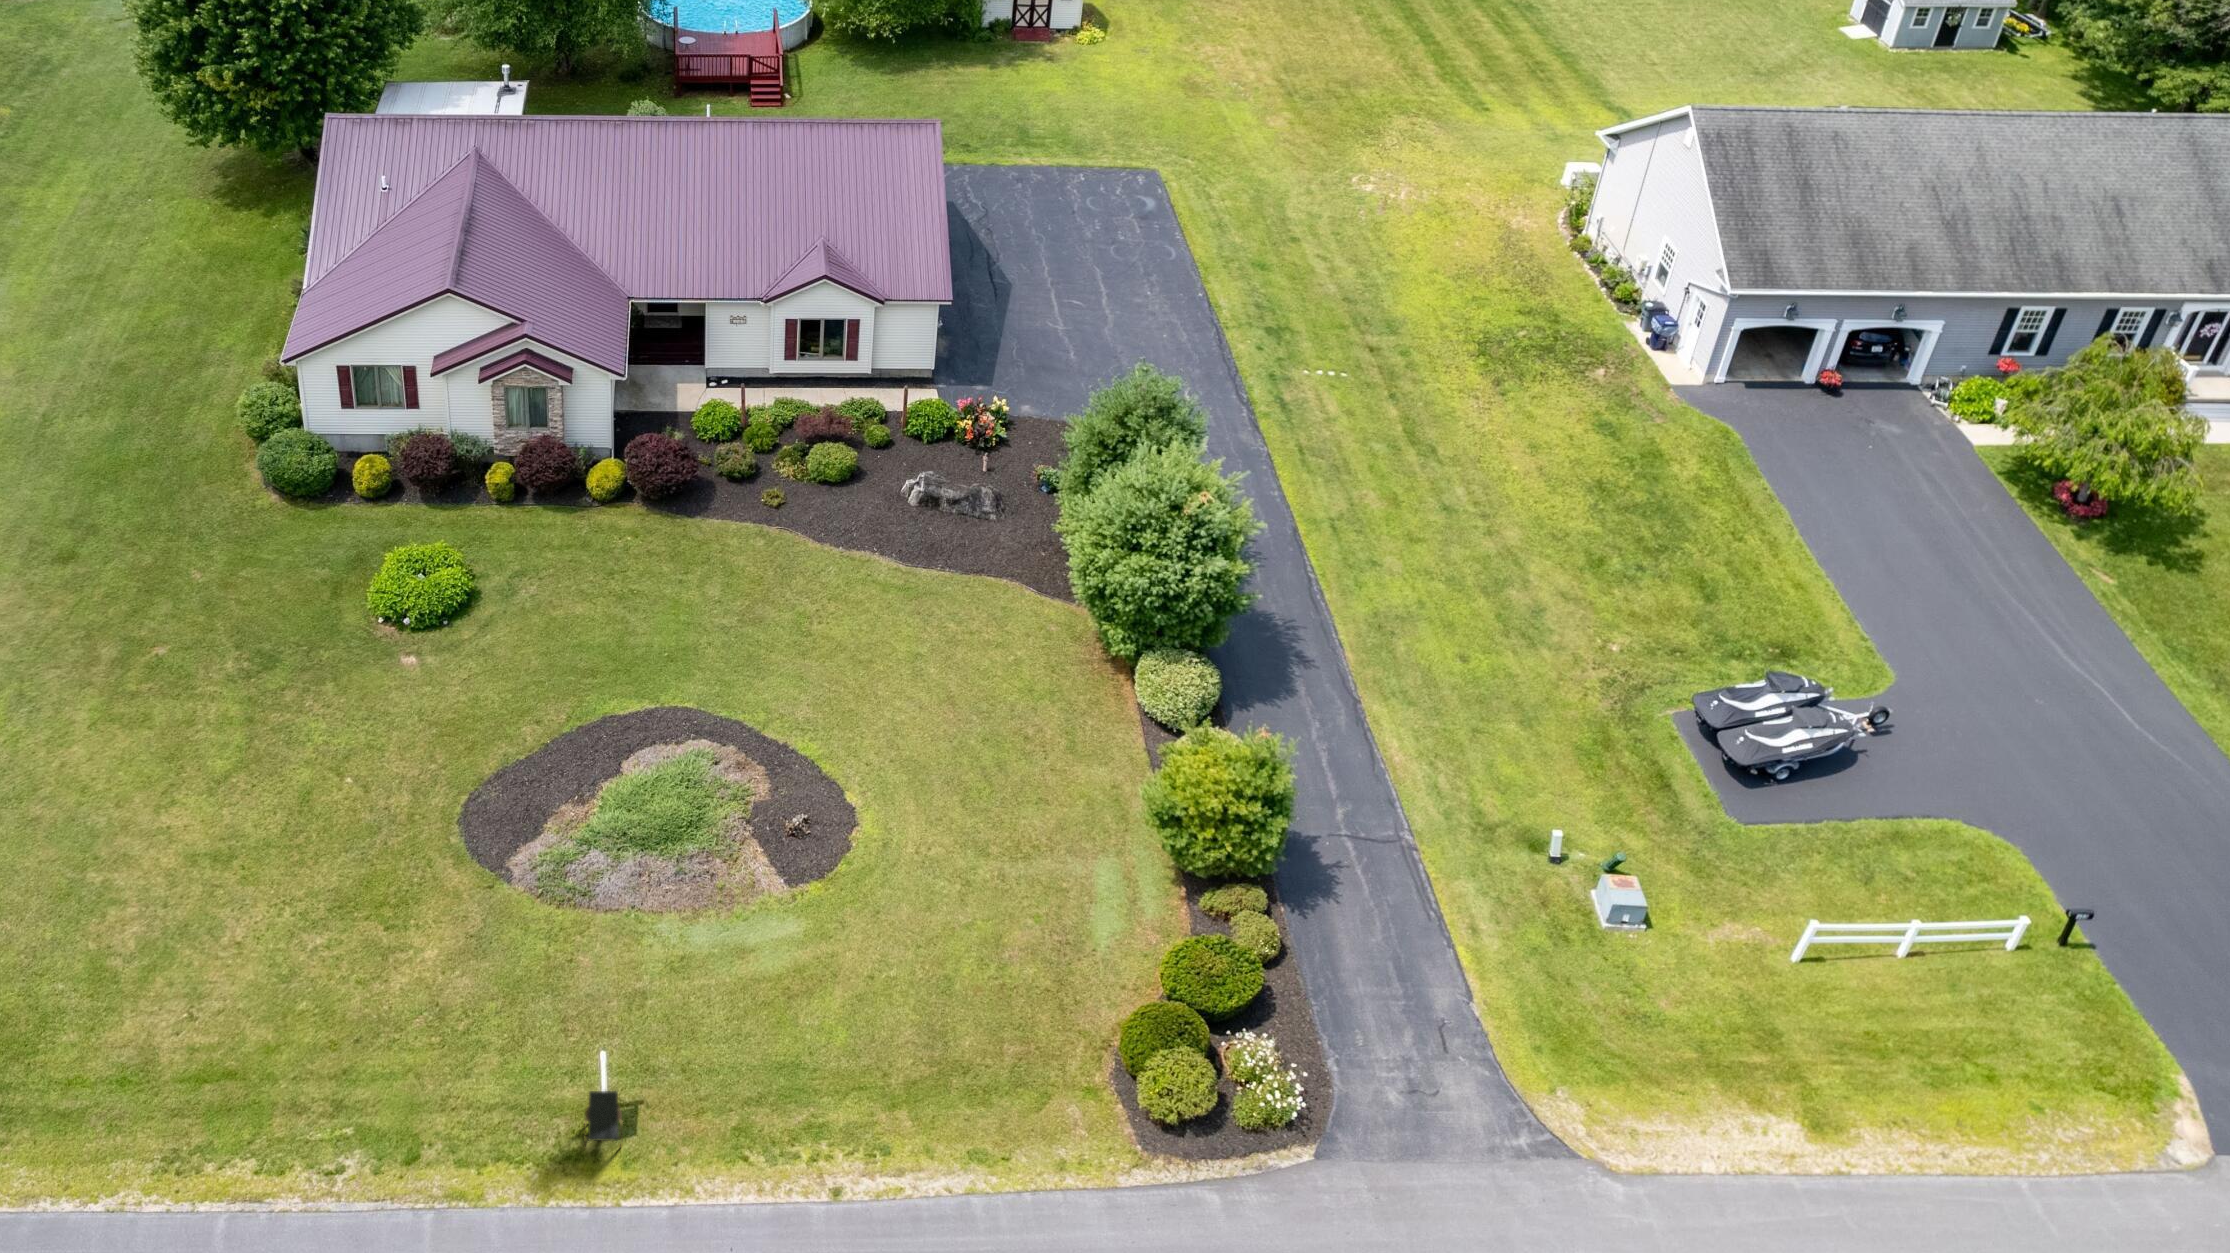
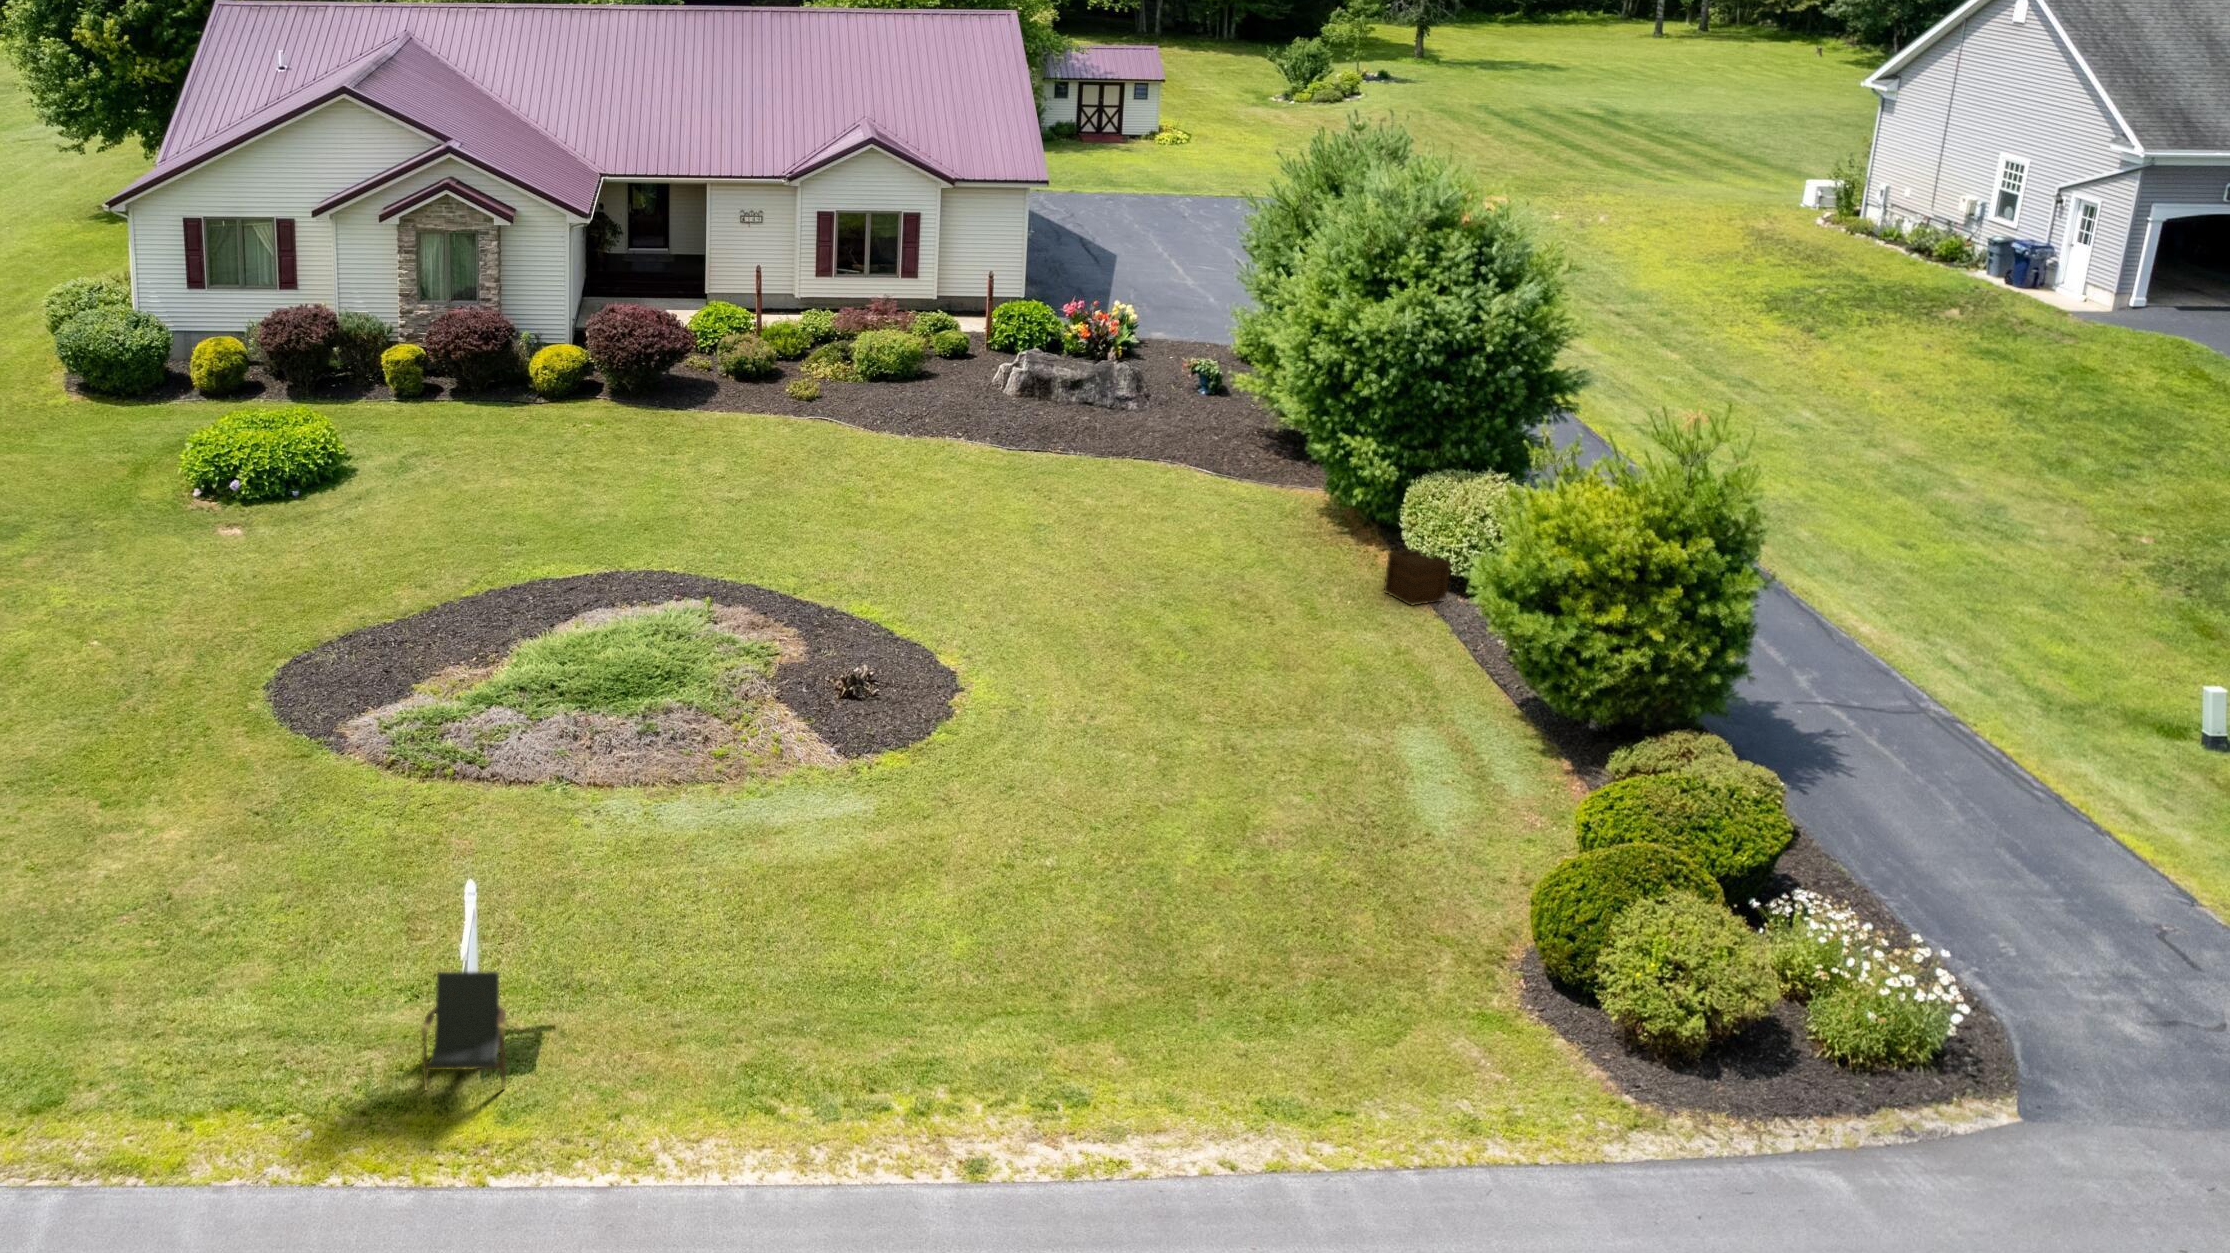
wooden crate: none [1115,707,1153,746] -> present [1384,549,1451,605]

